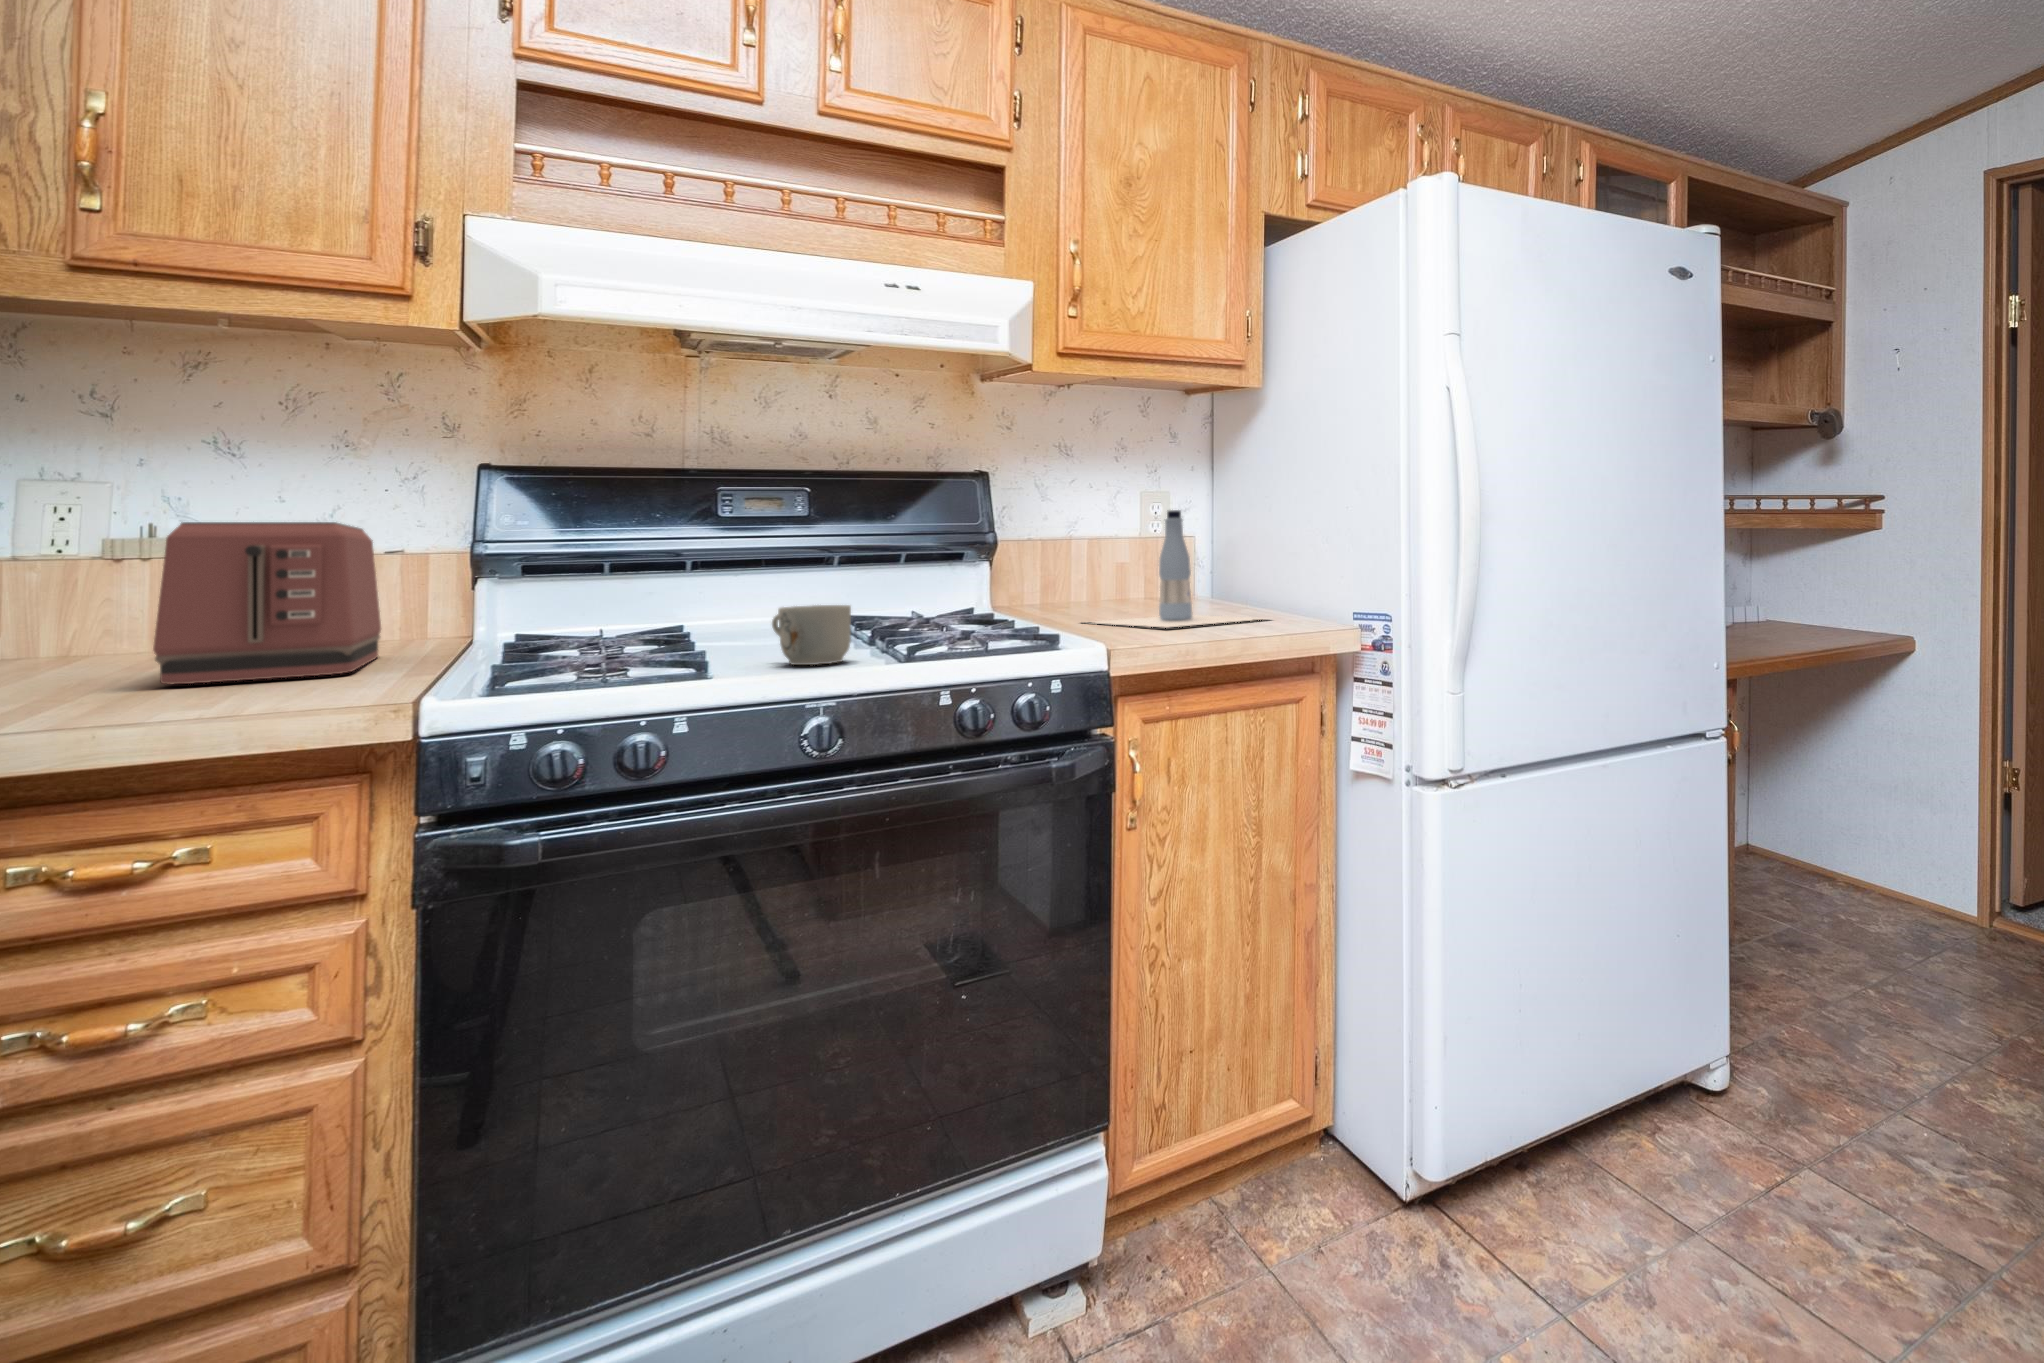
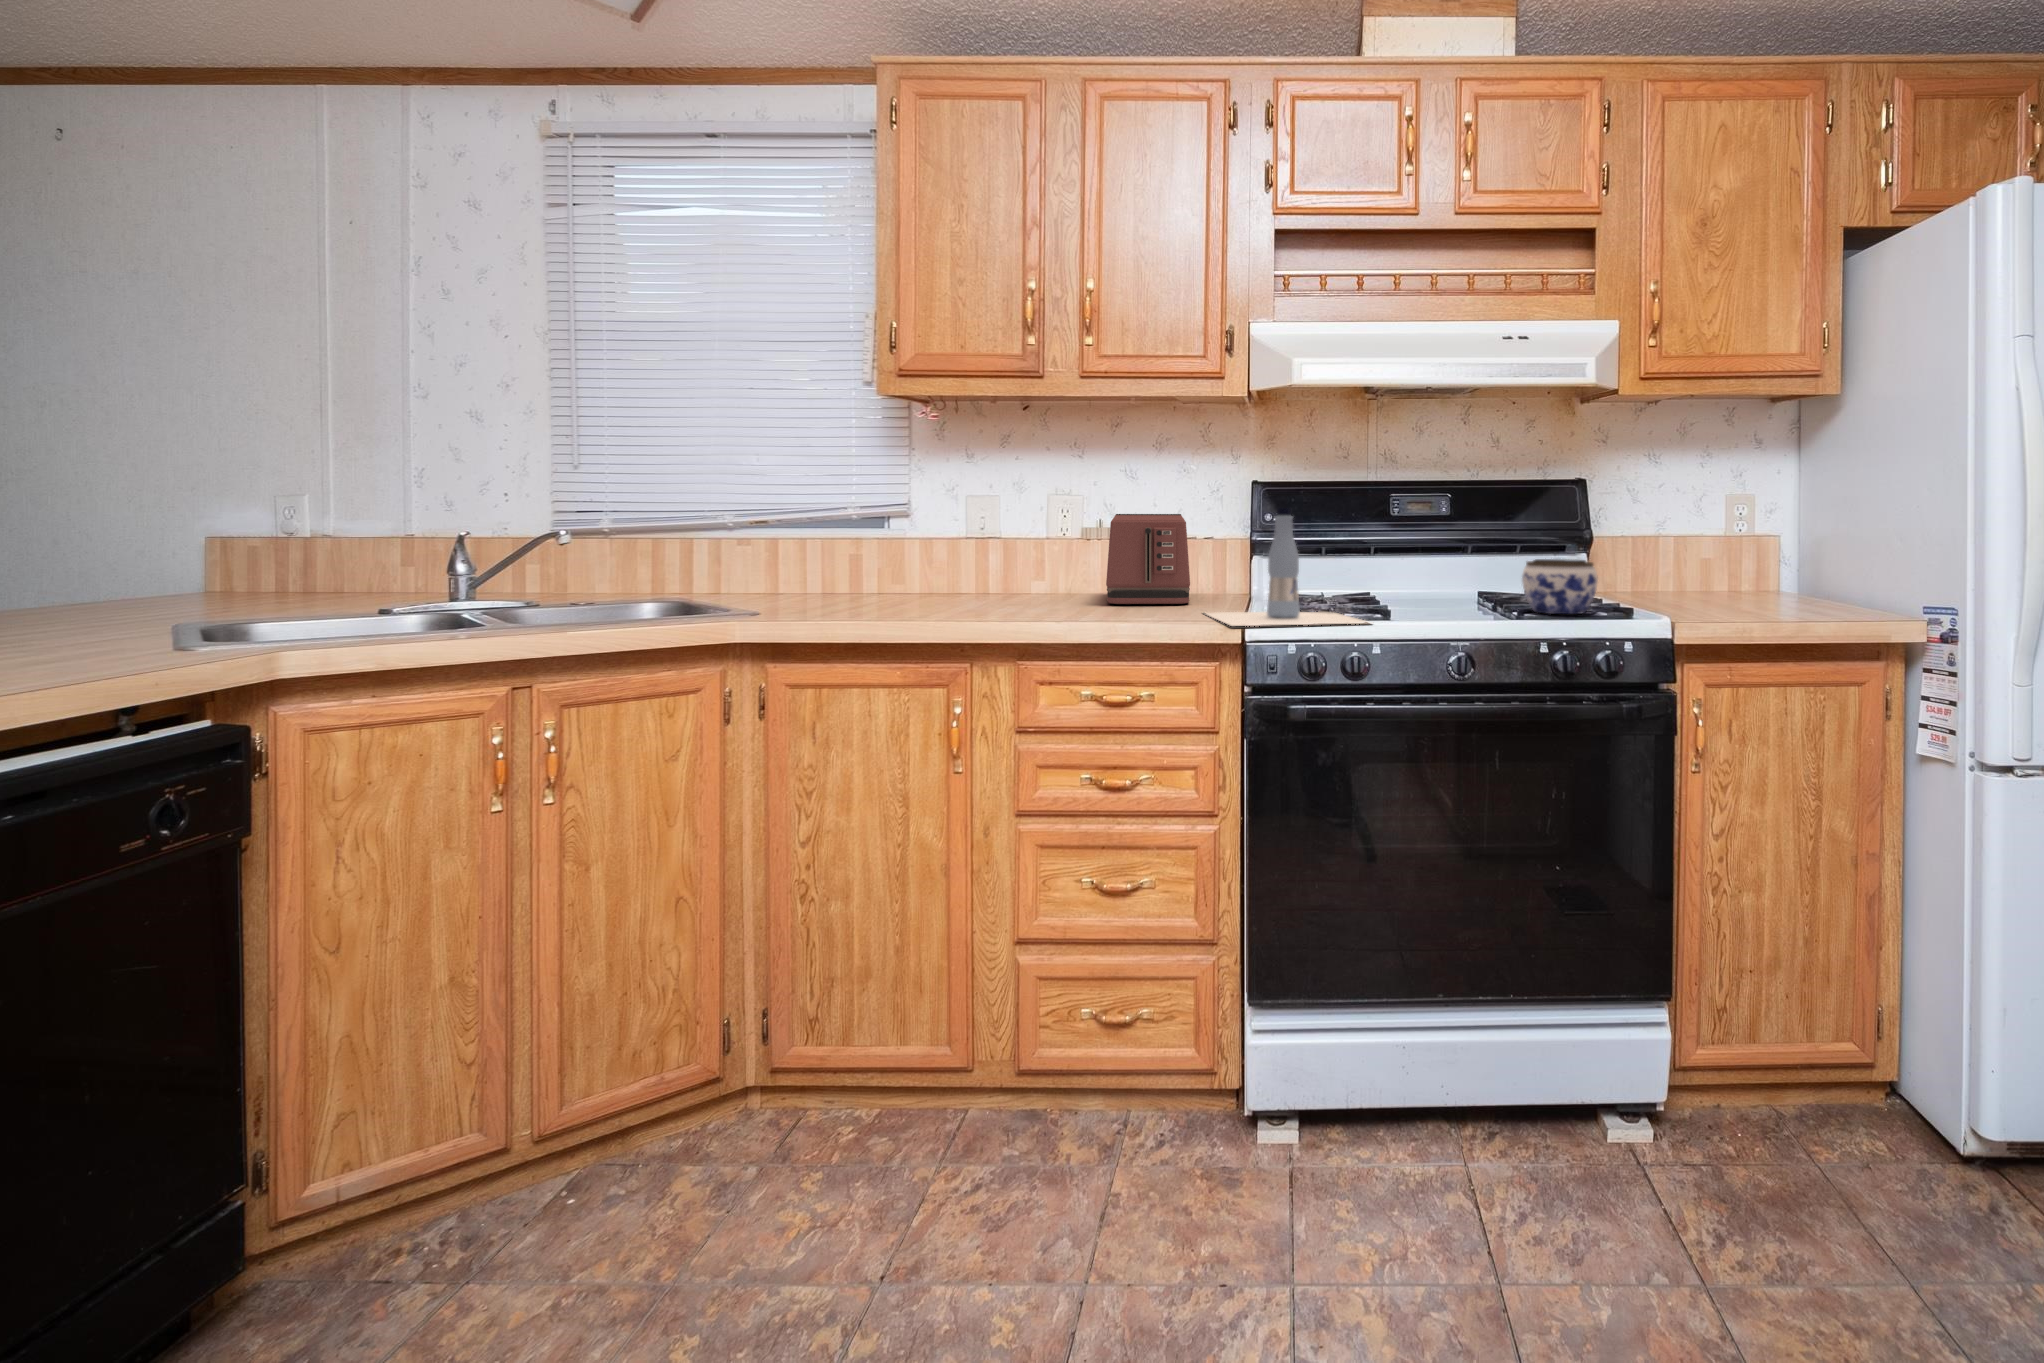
bottle: present [1094,510,1258,627] -> present [1206,508,1367,626]
jar: none [918,575,1015,648] -> present [1522,559,1598,614]
mug: present [772,605,851,665] -> none [1425,577,1479,619]

